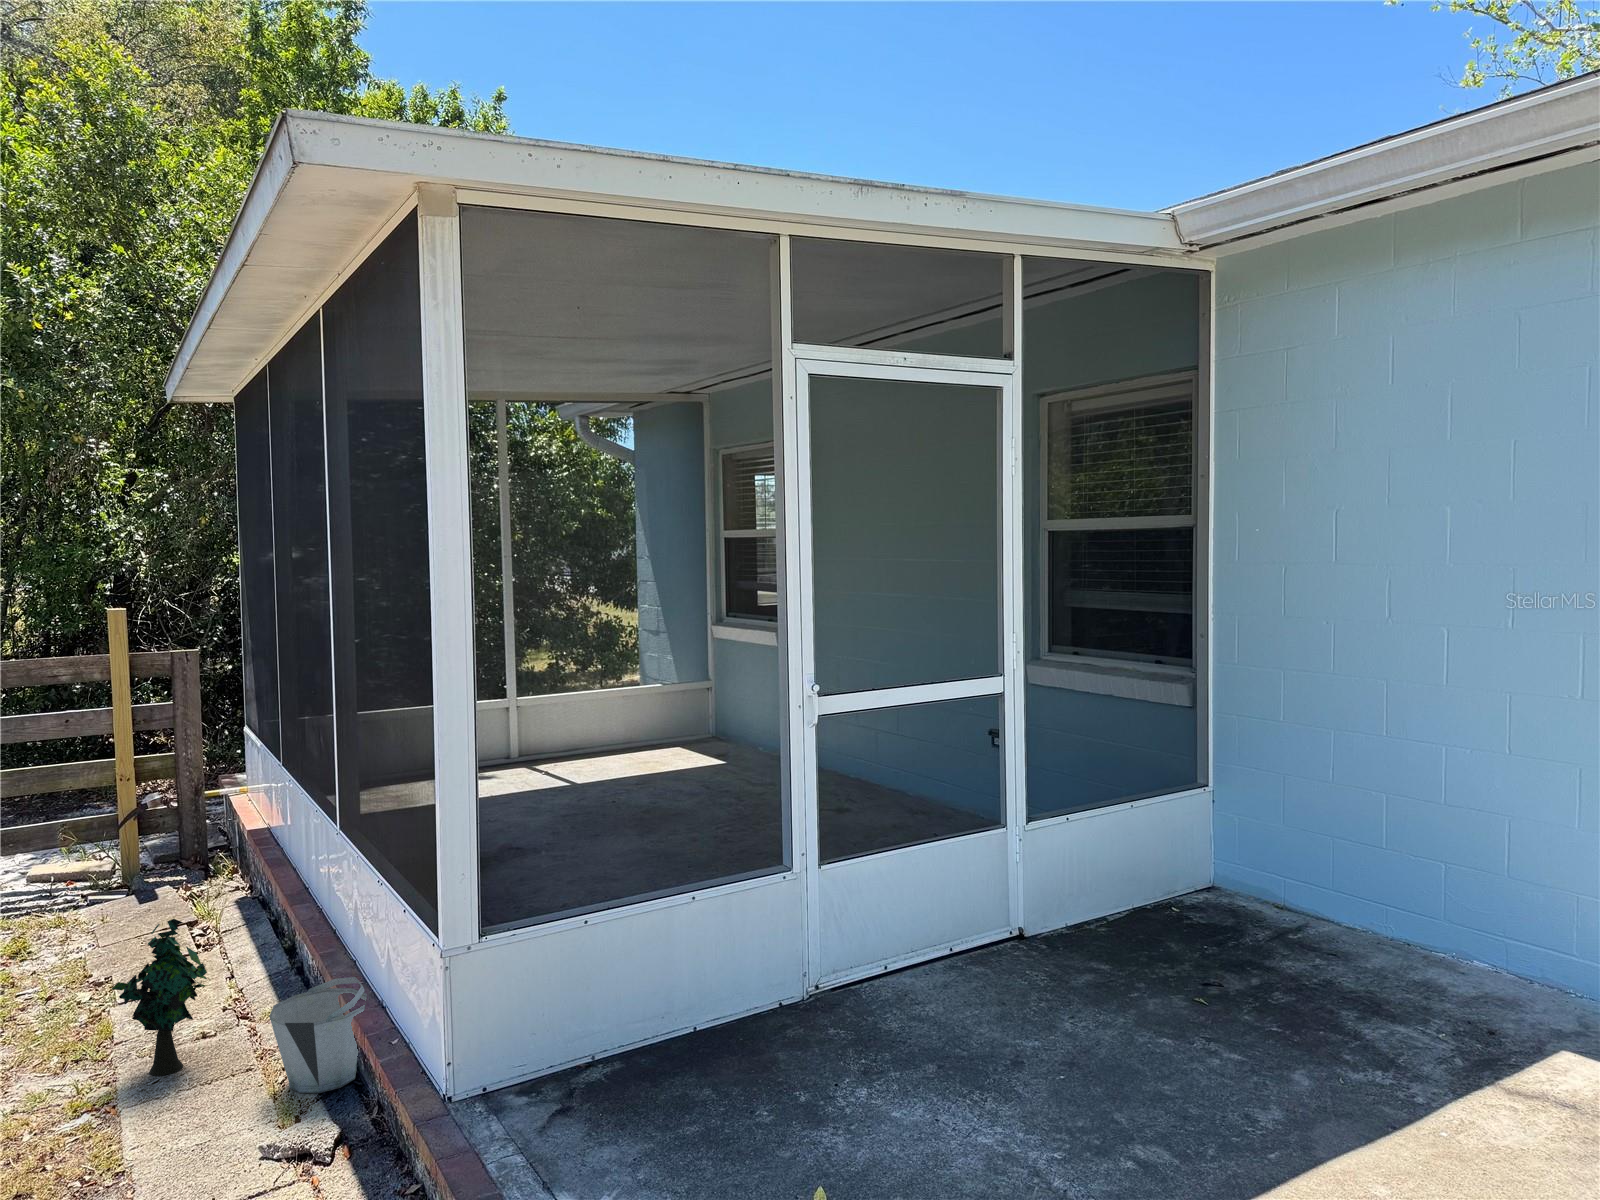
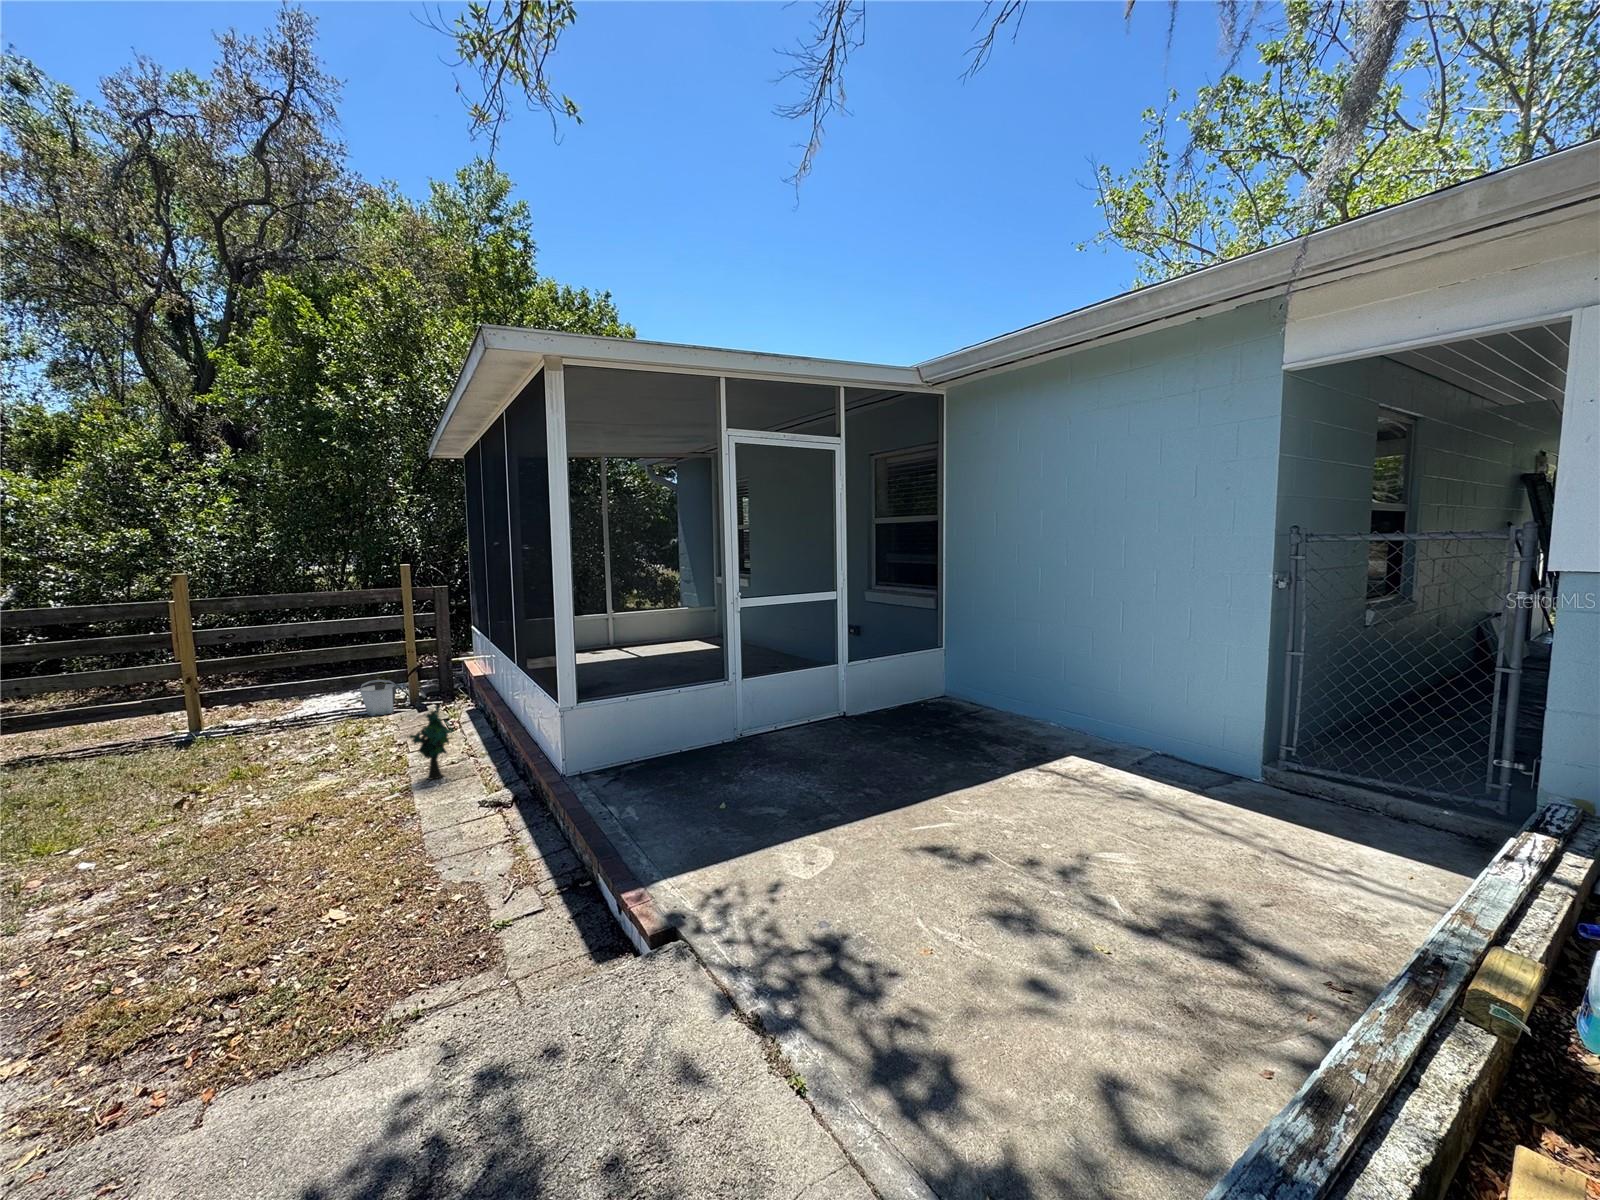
bucket: present [269,977,367,1093] -> present [359,680,397,716]

